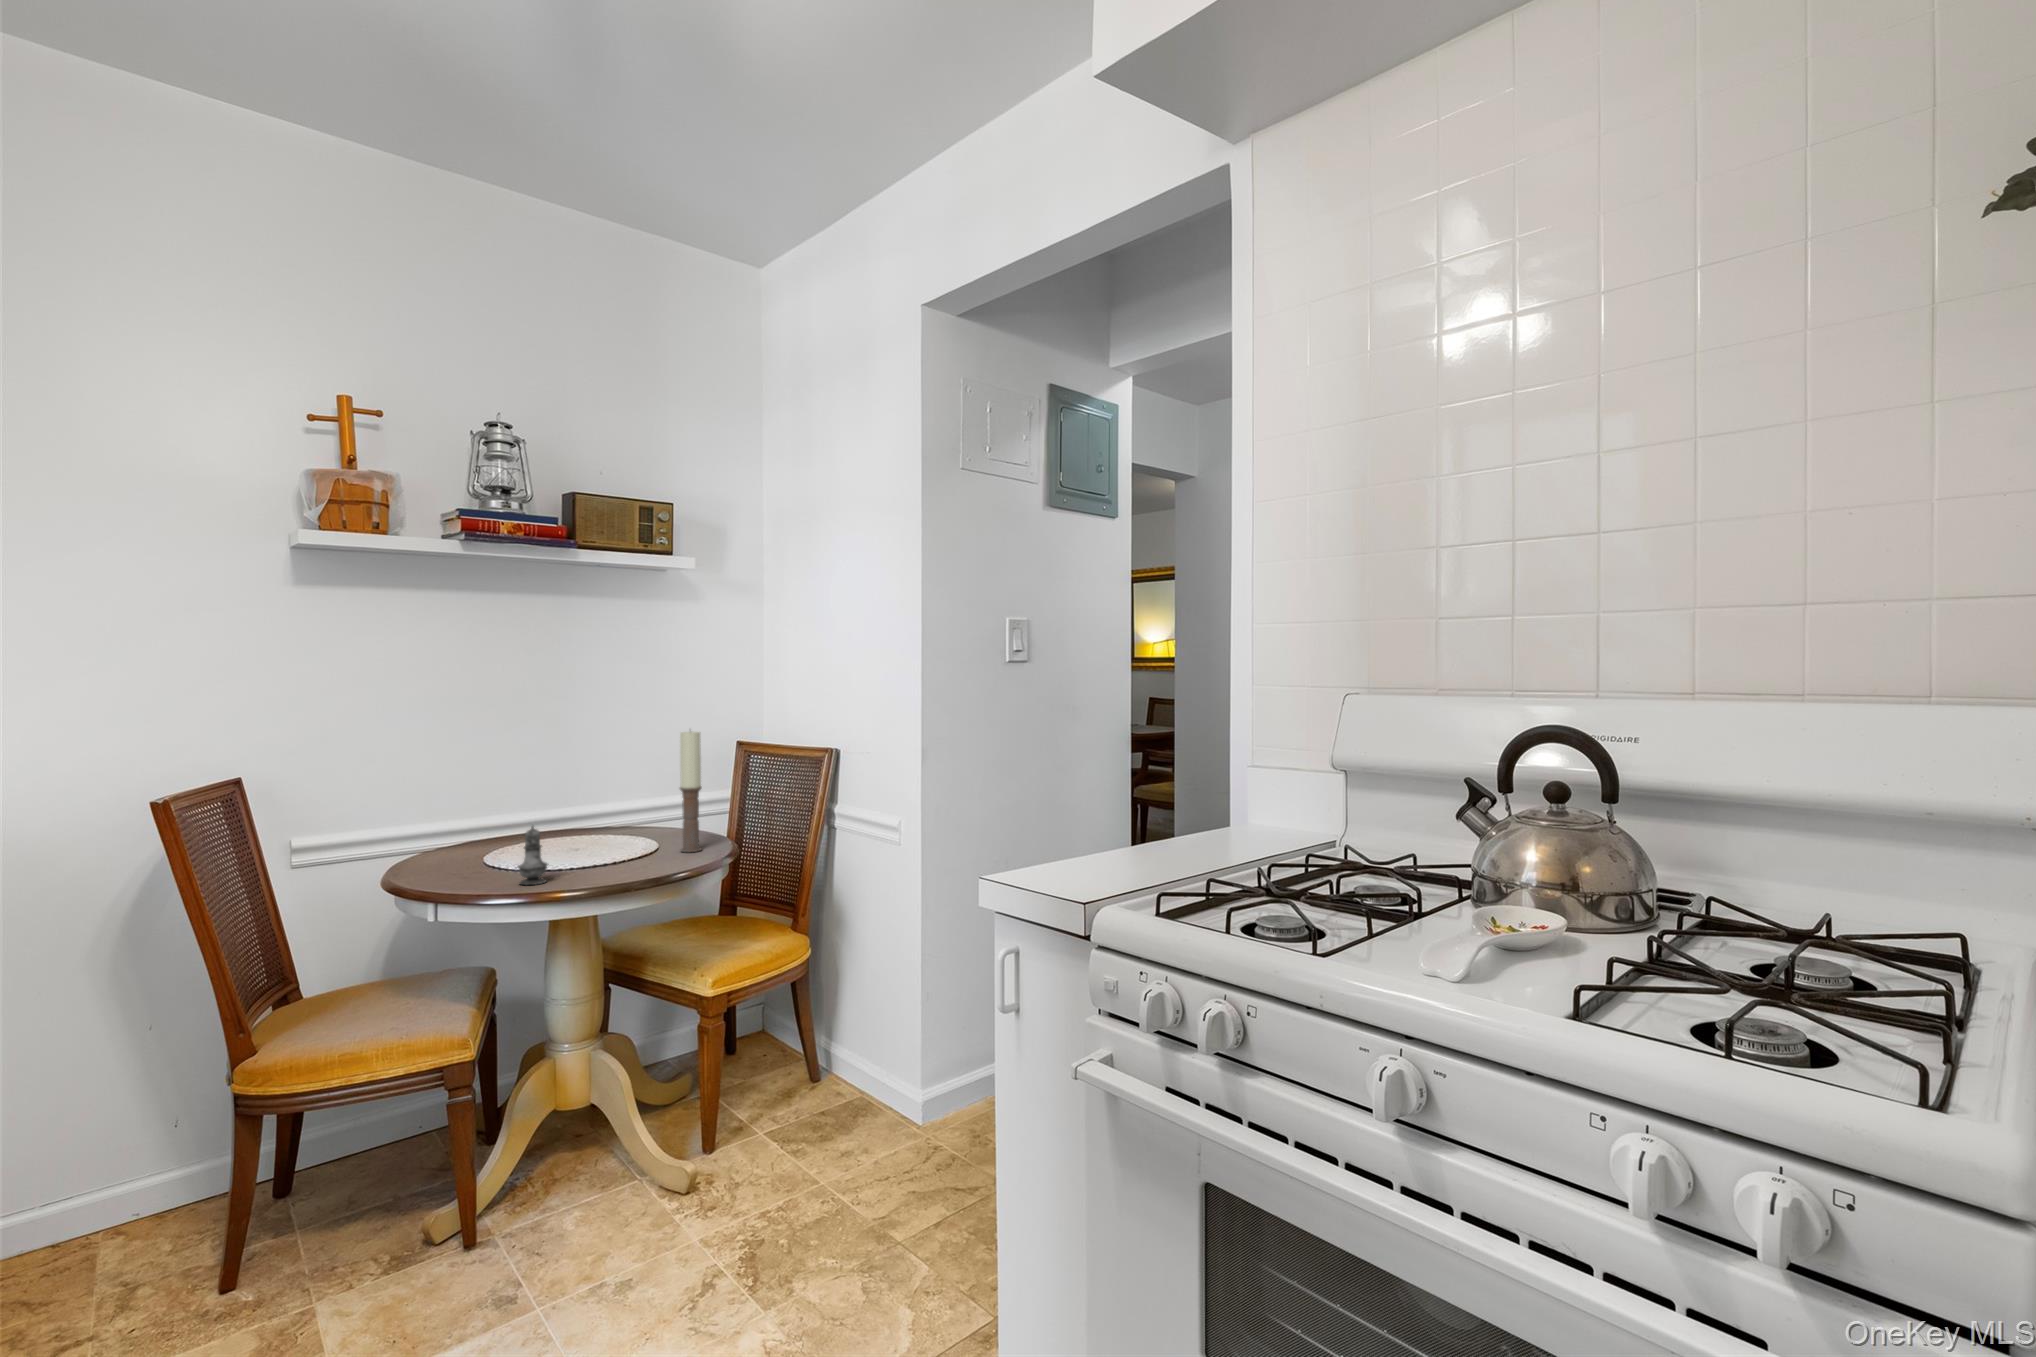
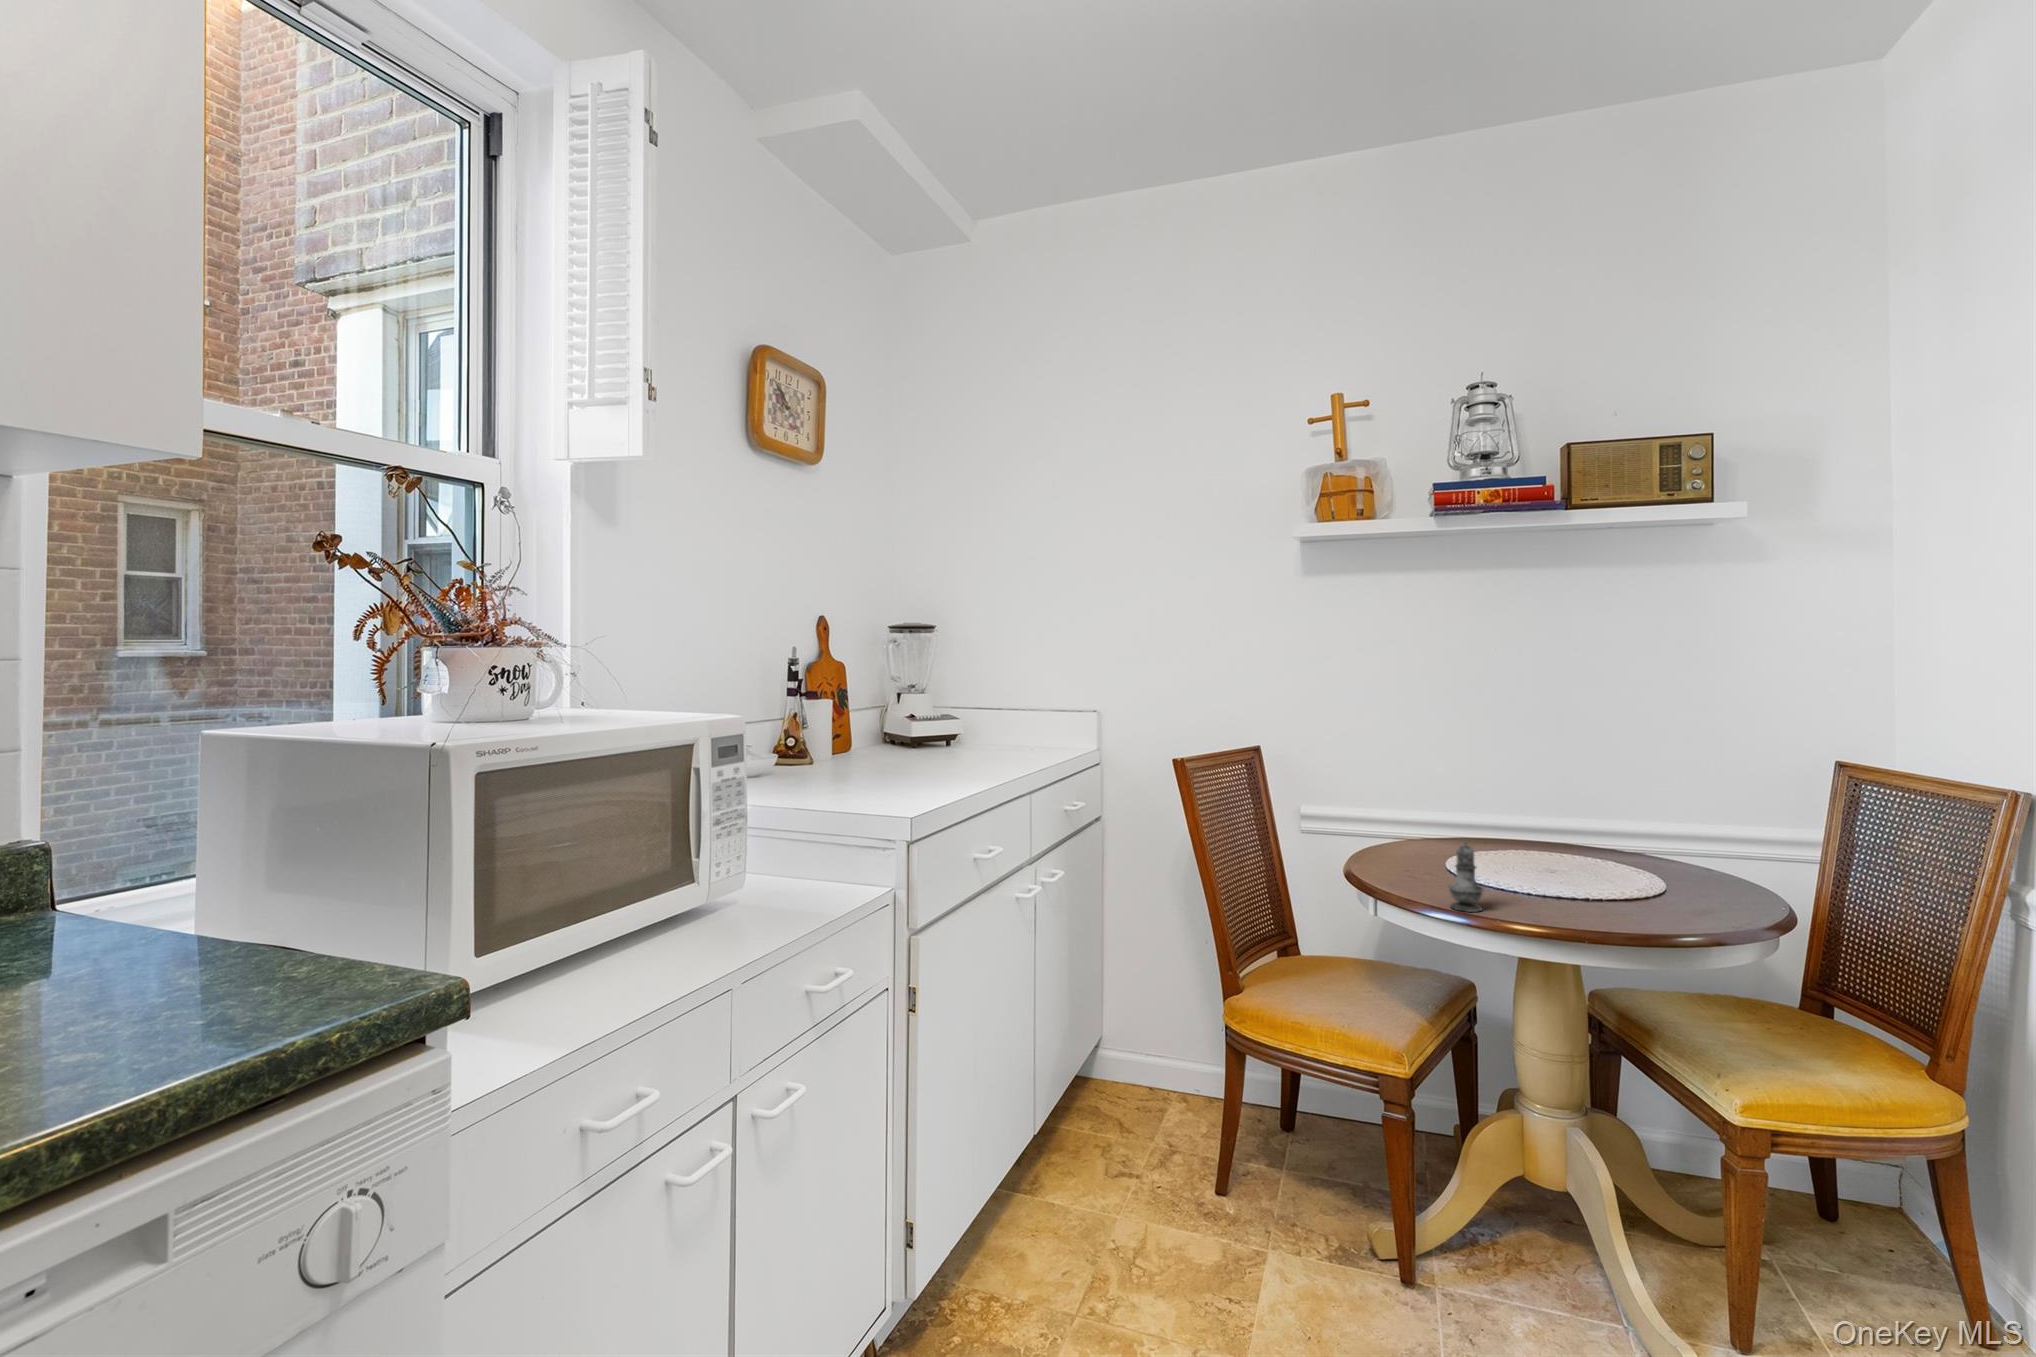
candle: present [680,731,702,852] -> none [1690,737,1725,911]

